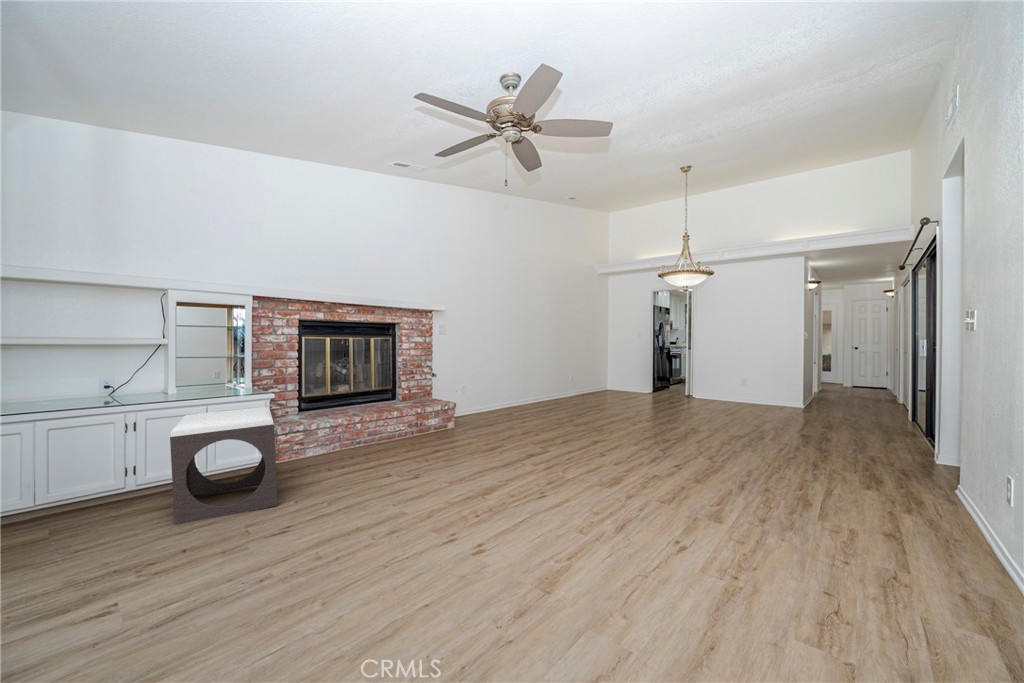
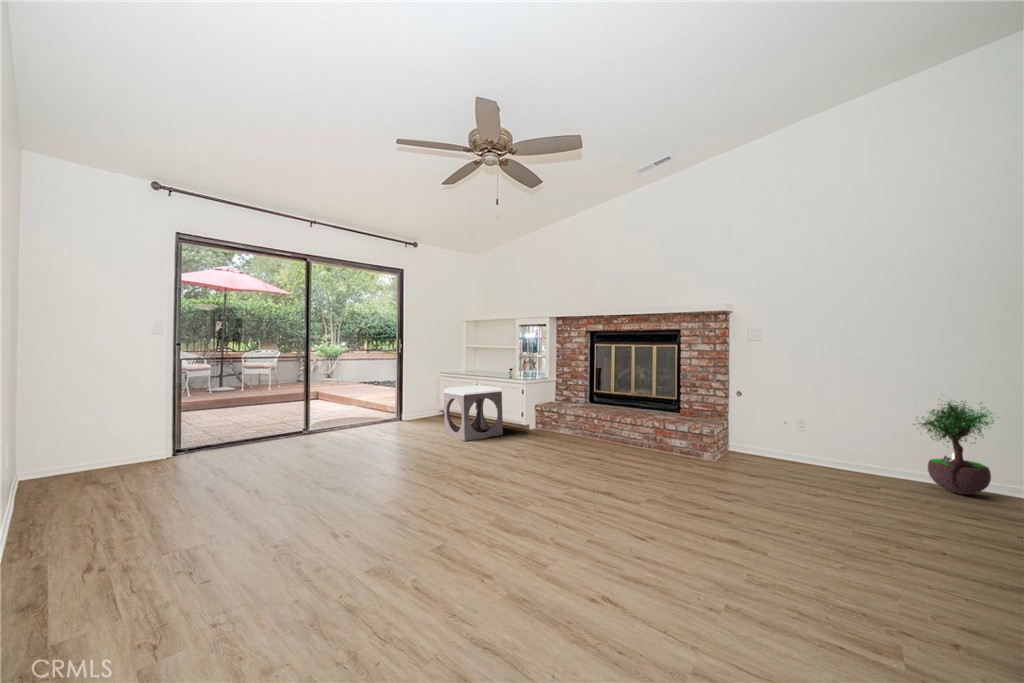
potted tree: none [519,361,547,410] -> present [913,401,999,494]

